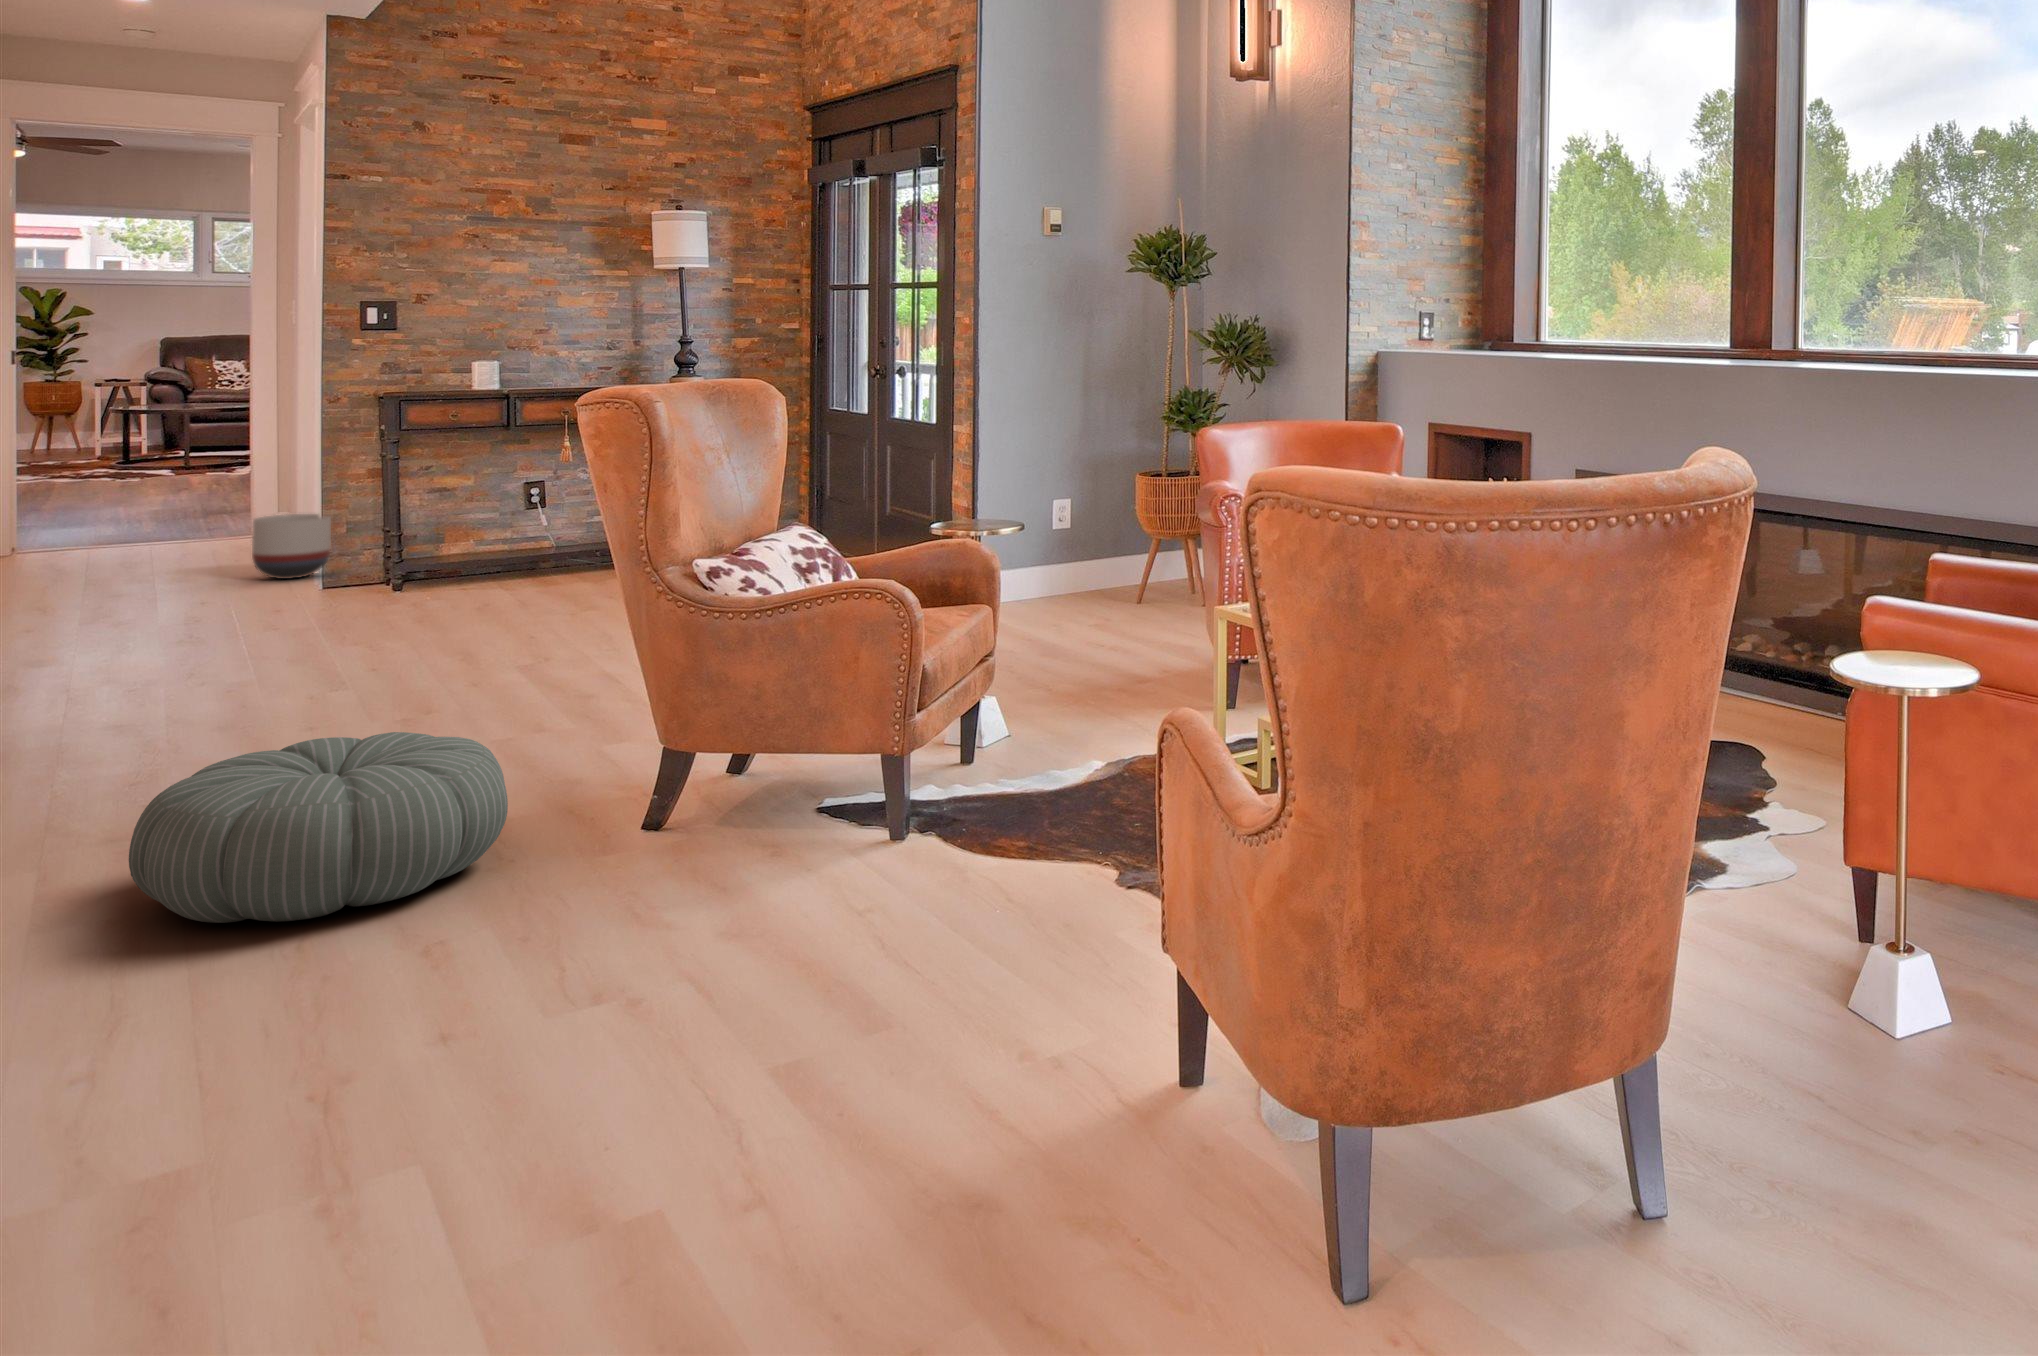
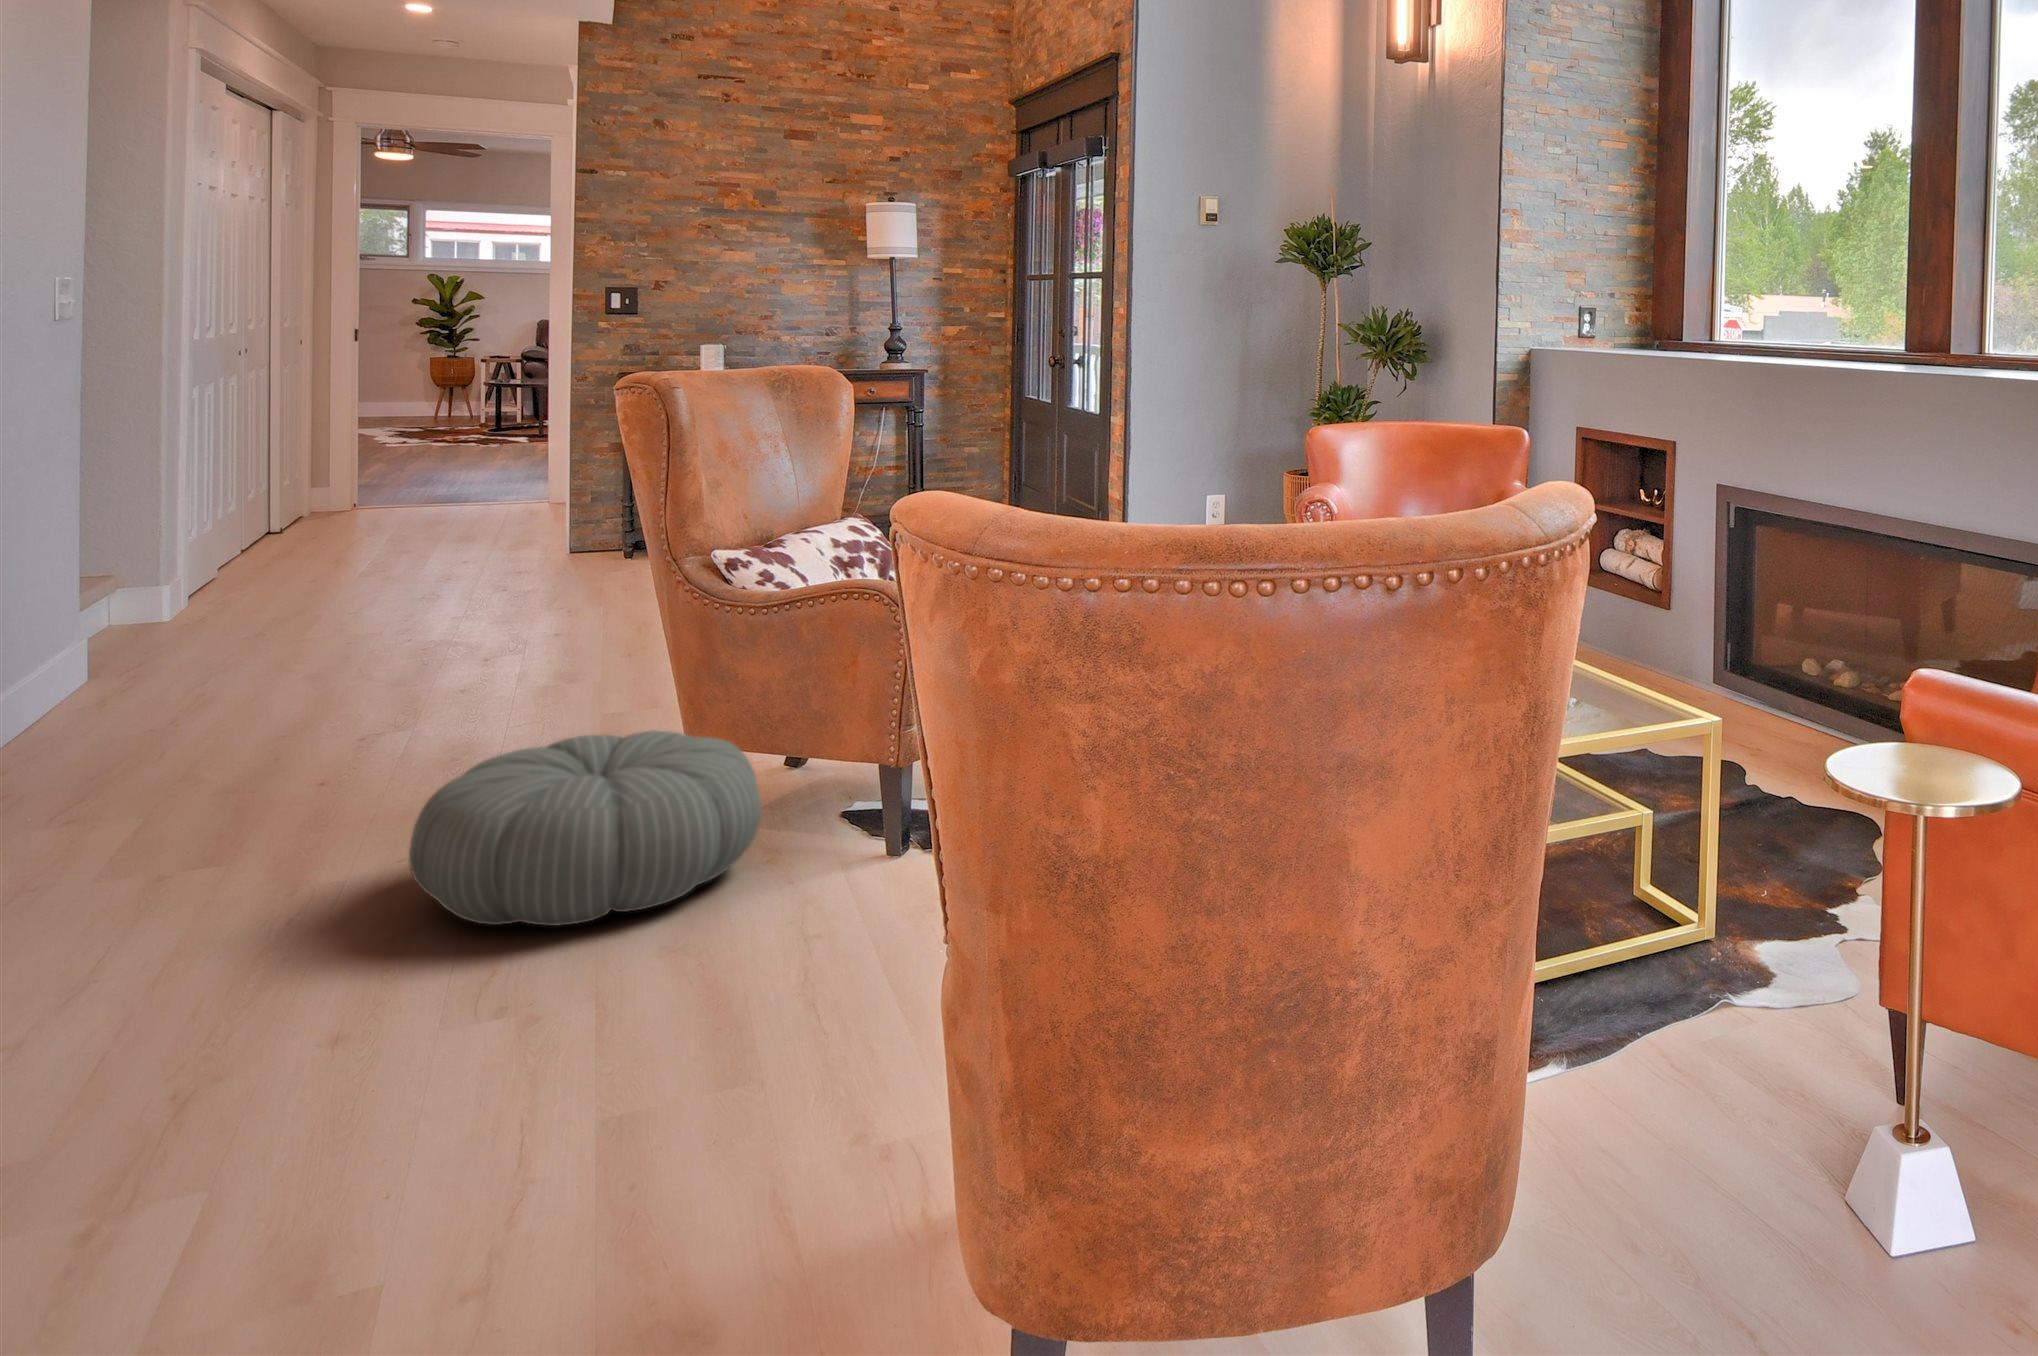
planter: present [252,514,331,579] -> none [510,494,579,556]

